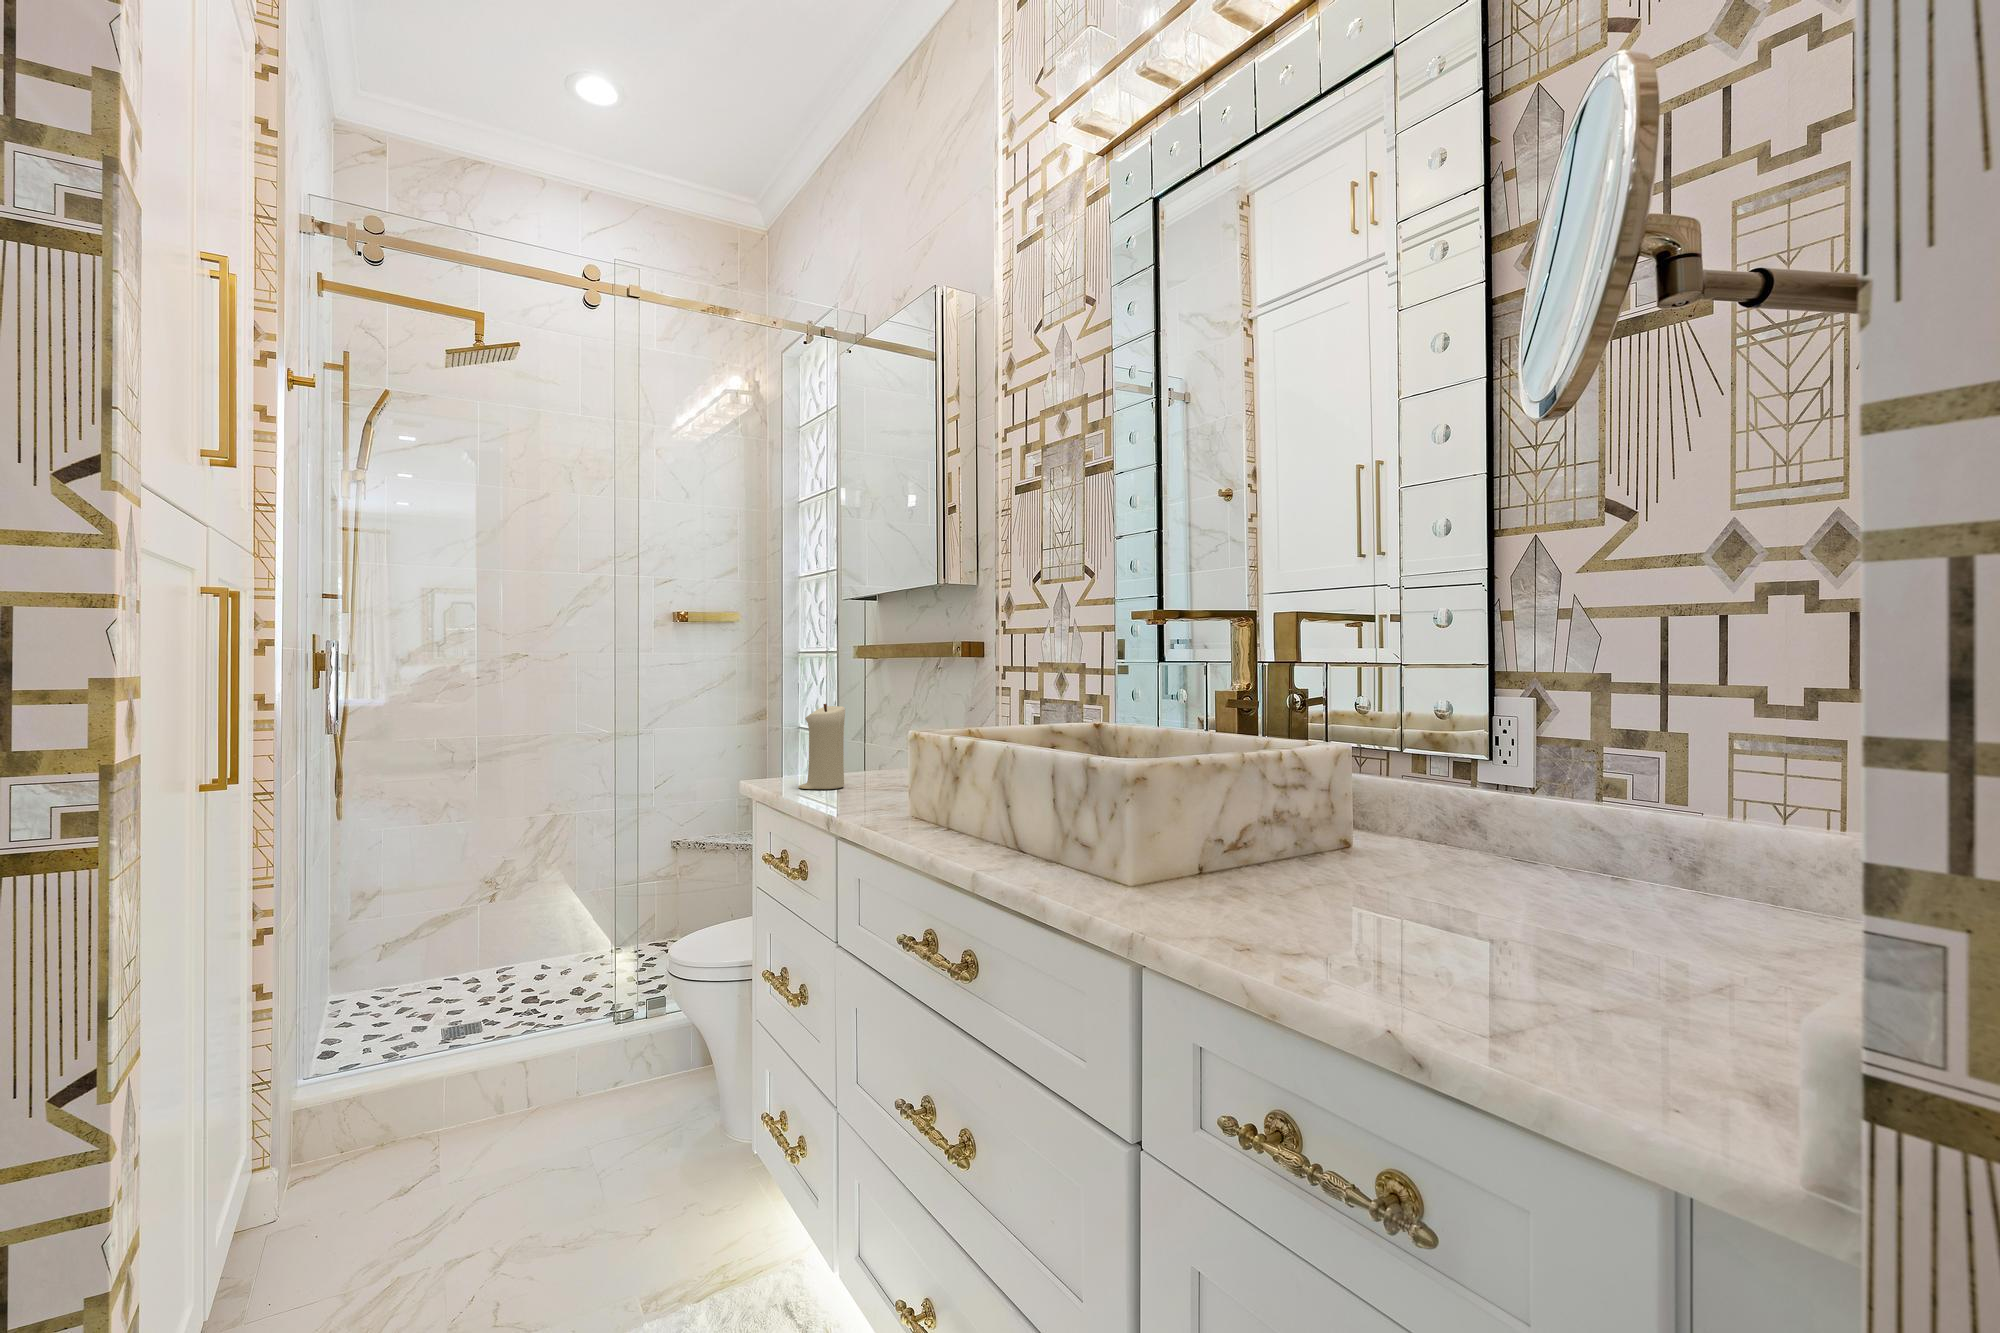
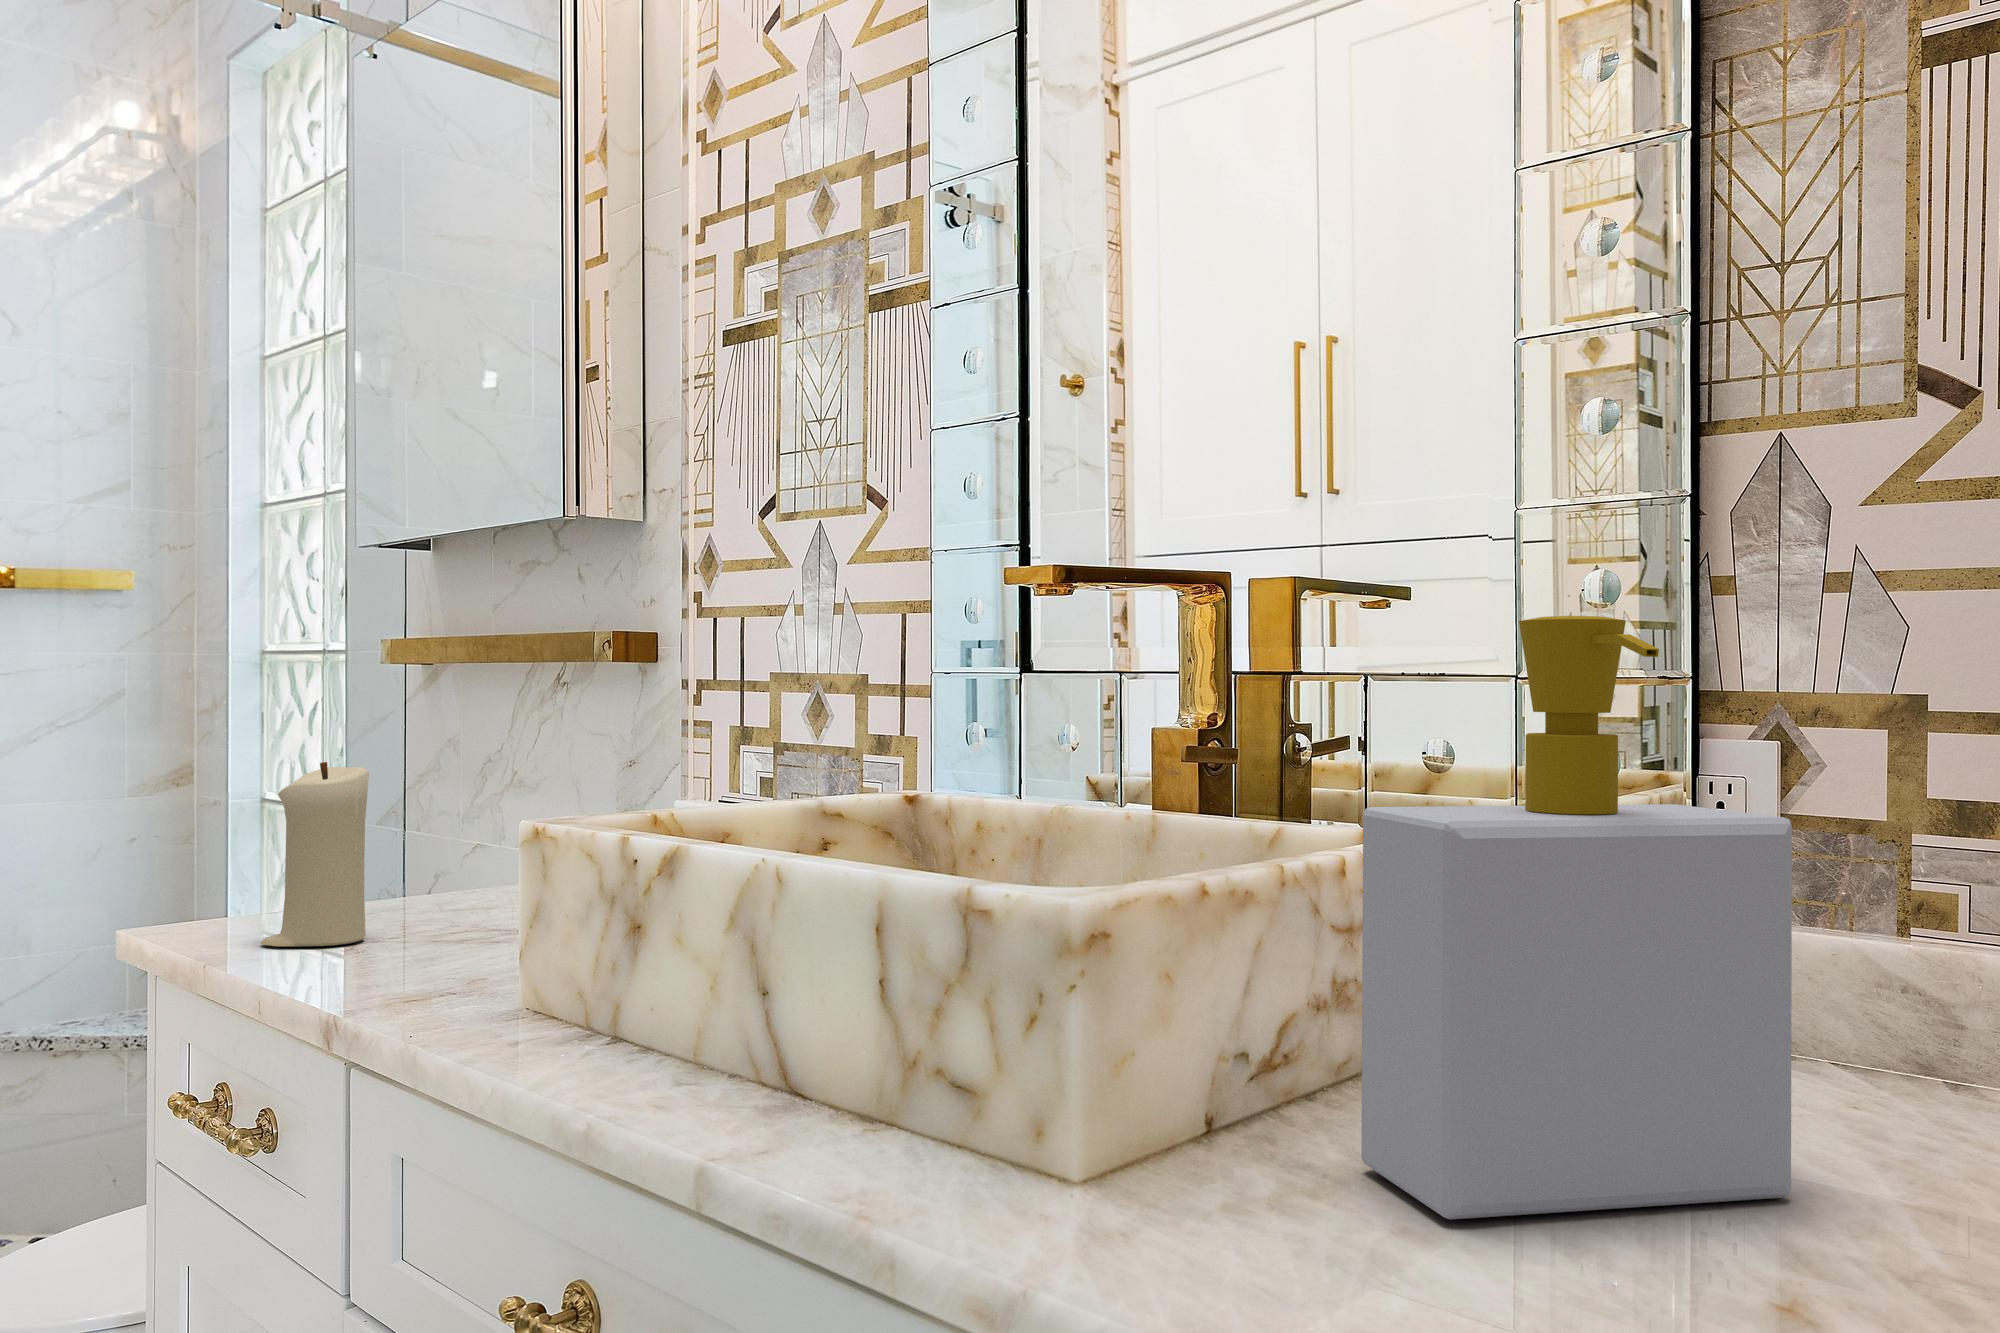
soap bottle: none [1272,638,1485,922] -> present [1361,616,1792,1219]

